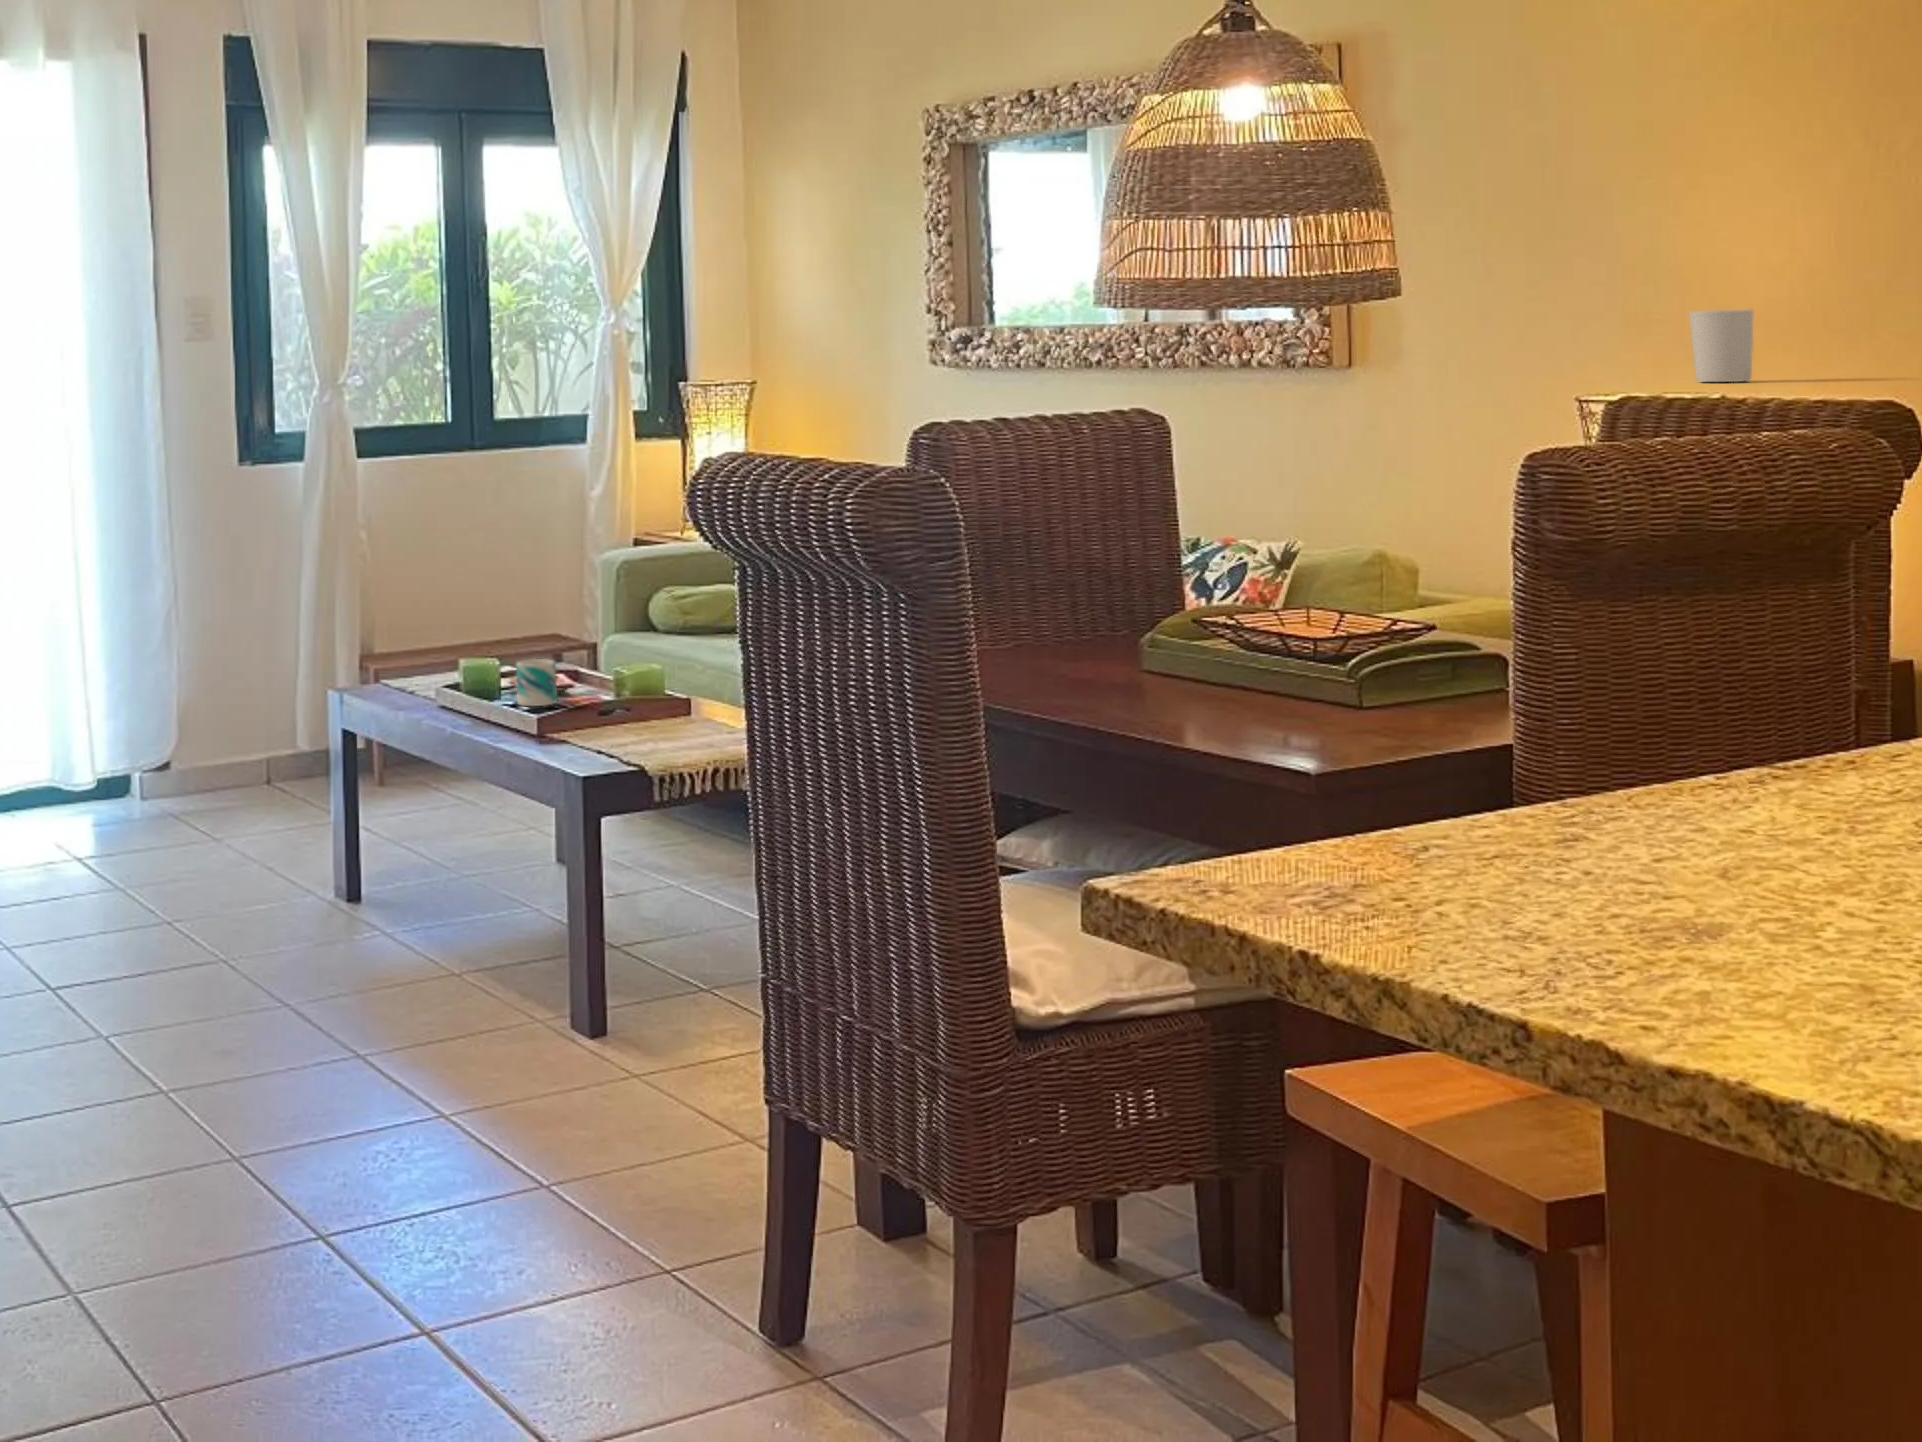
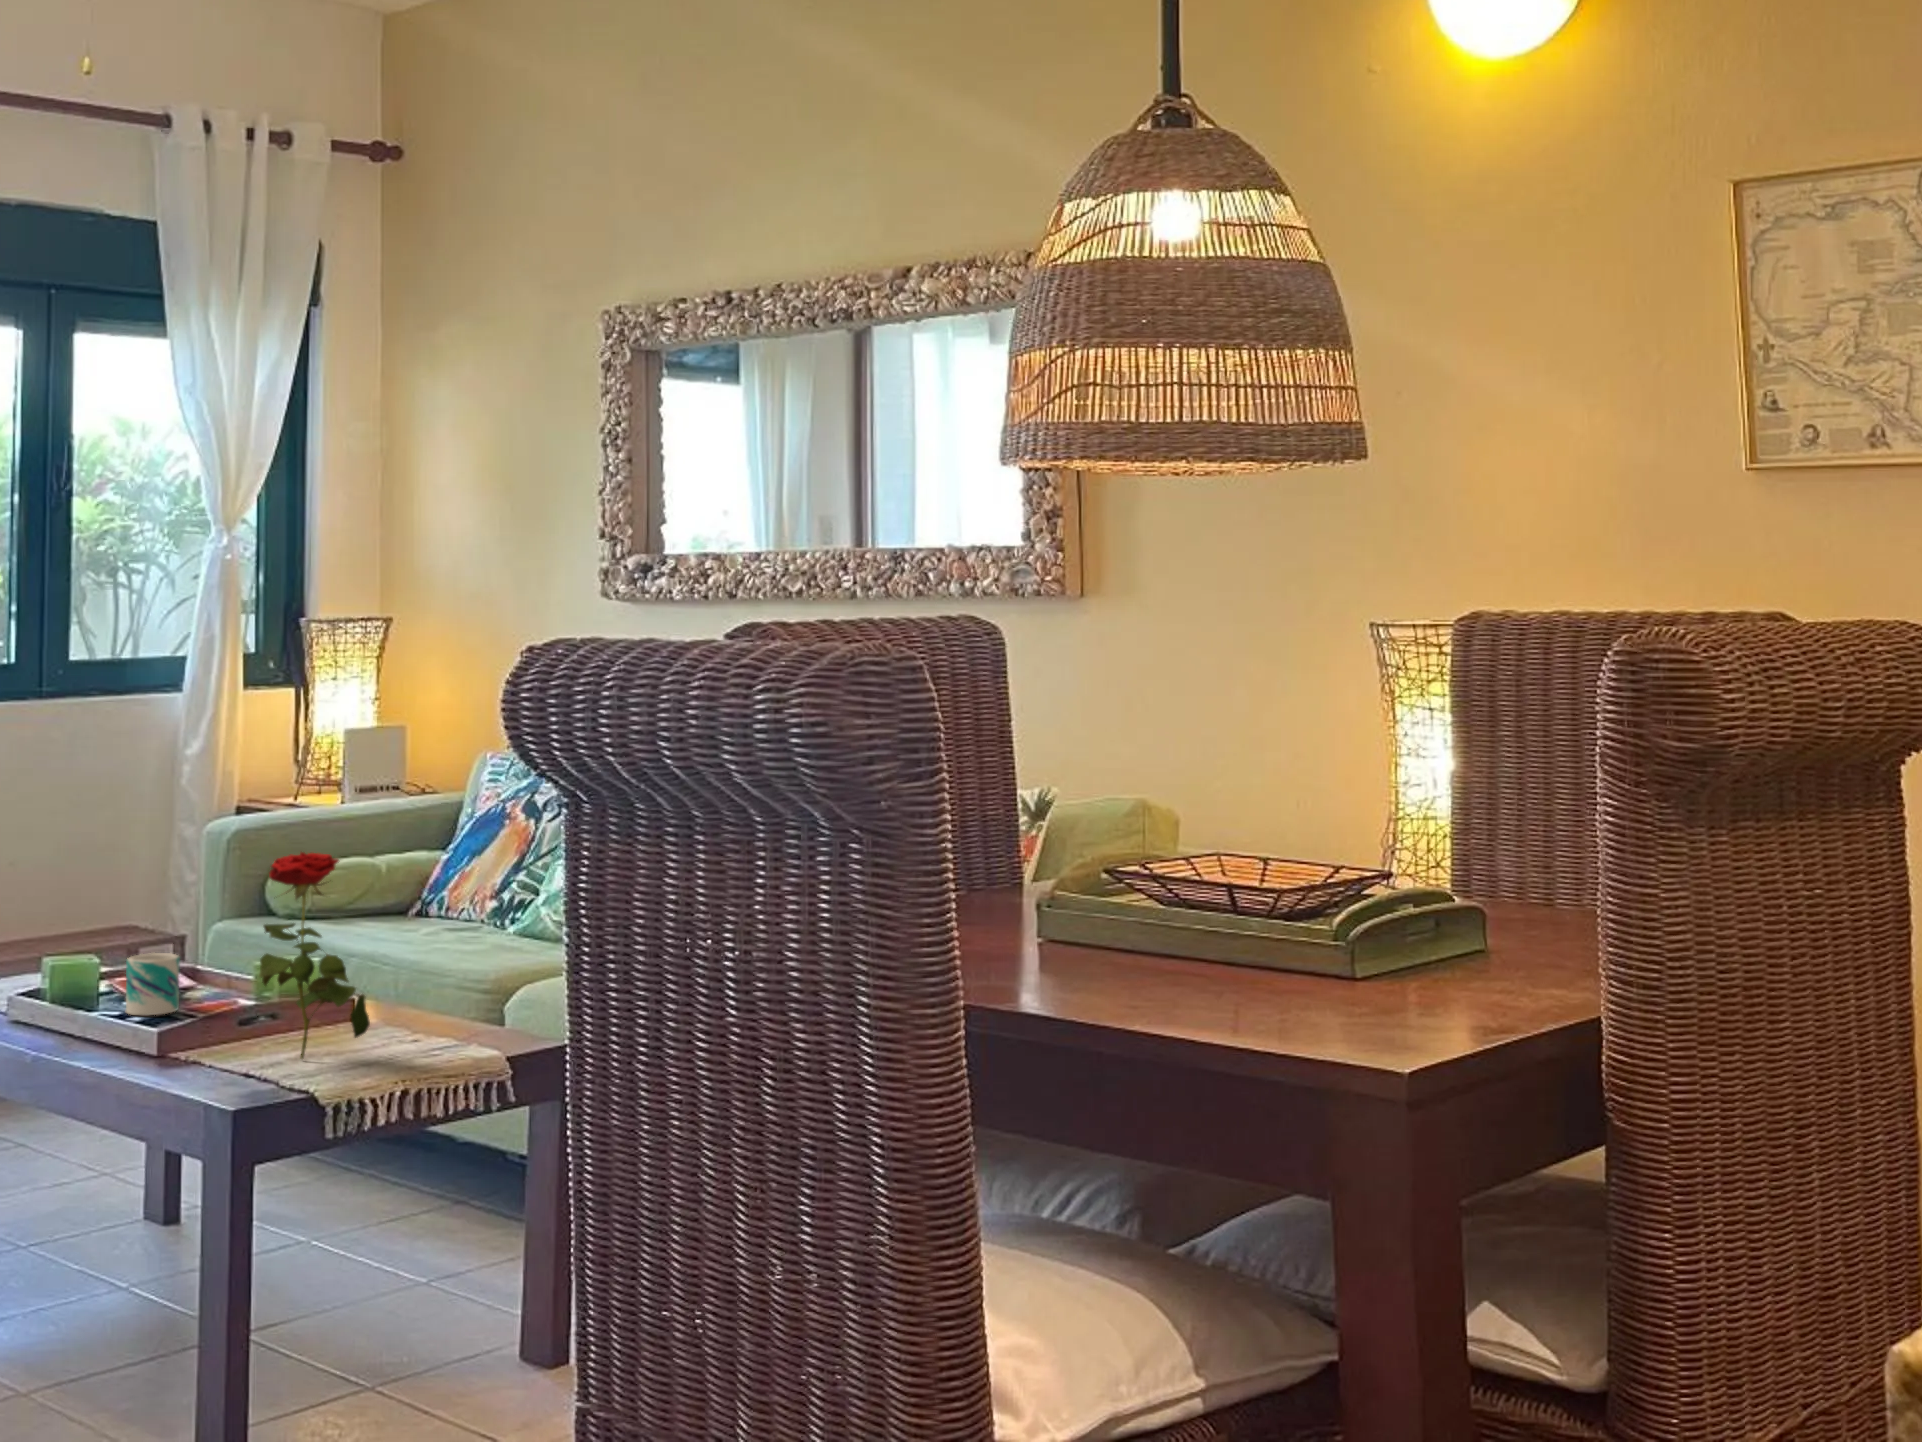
candle holder: present [1689,310,1754,382] -> none [1489,528,1554,606]
flower: none [602,585,693,744] -> present [259,852,370,1059]

